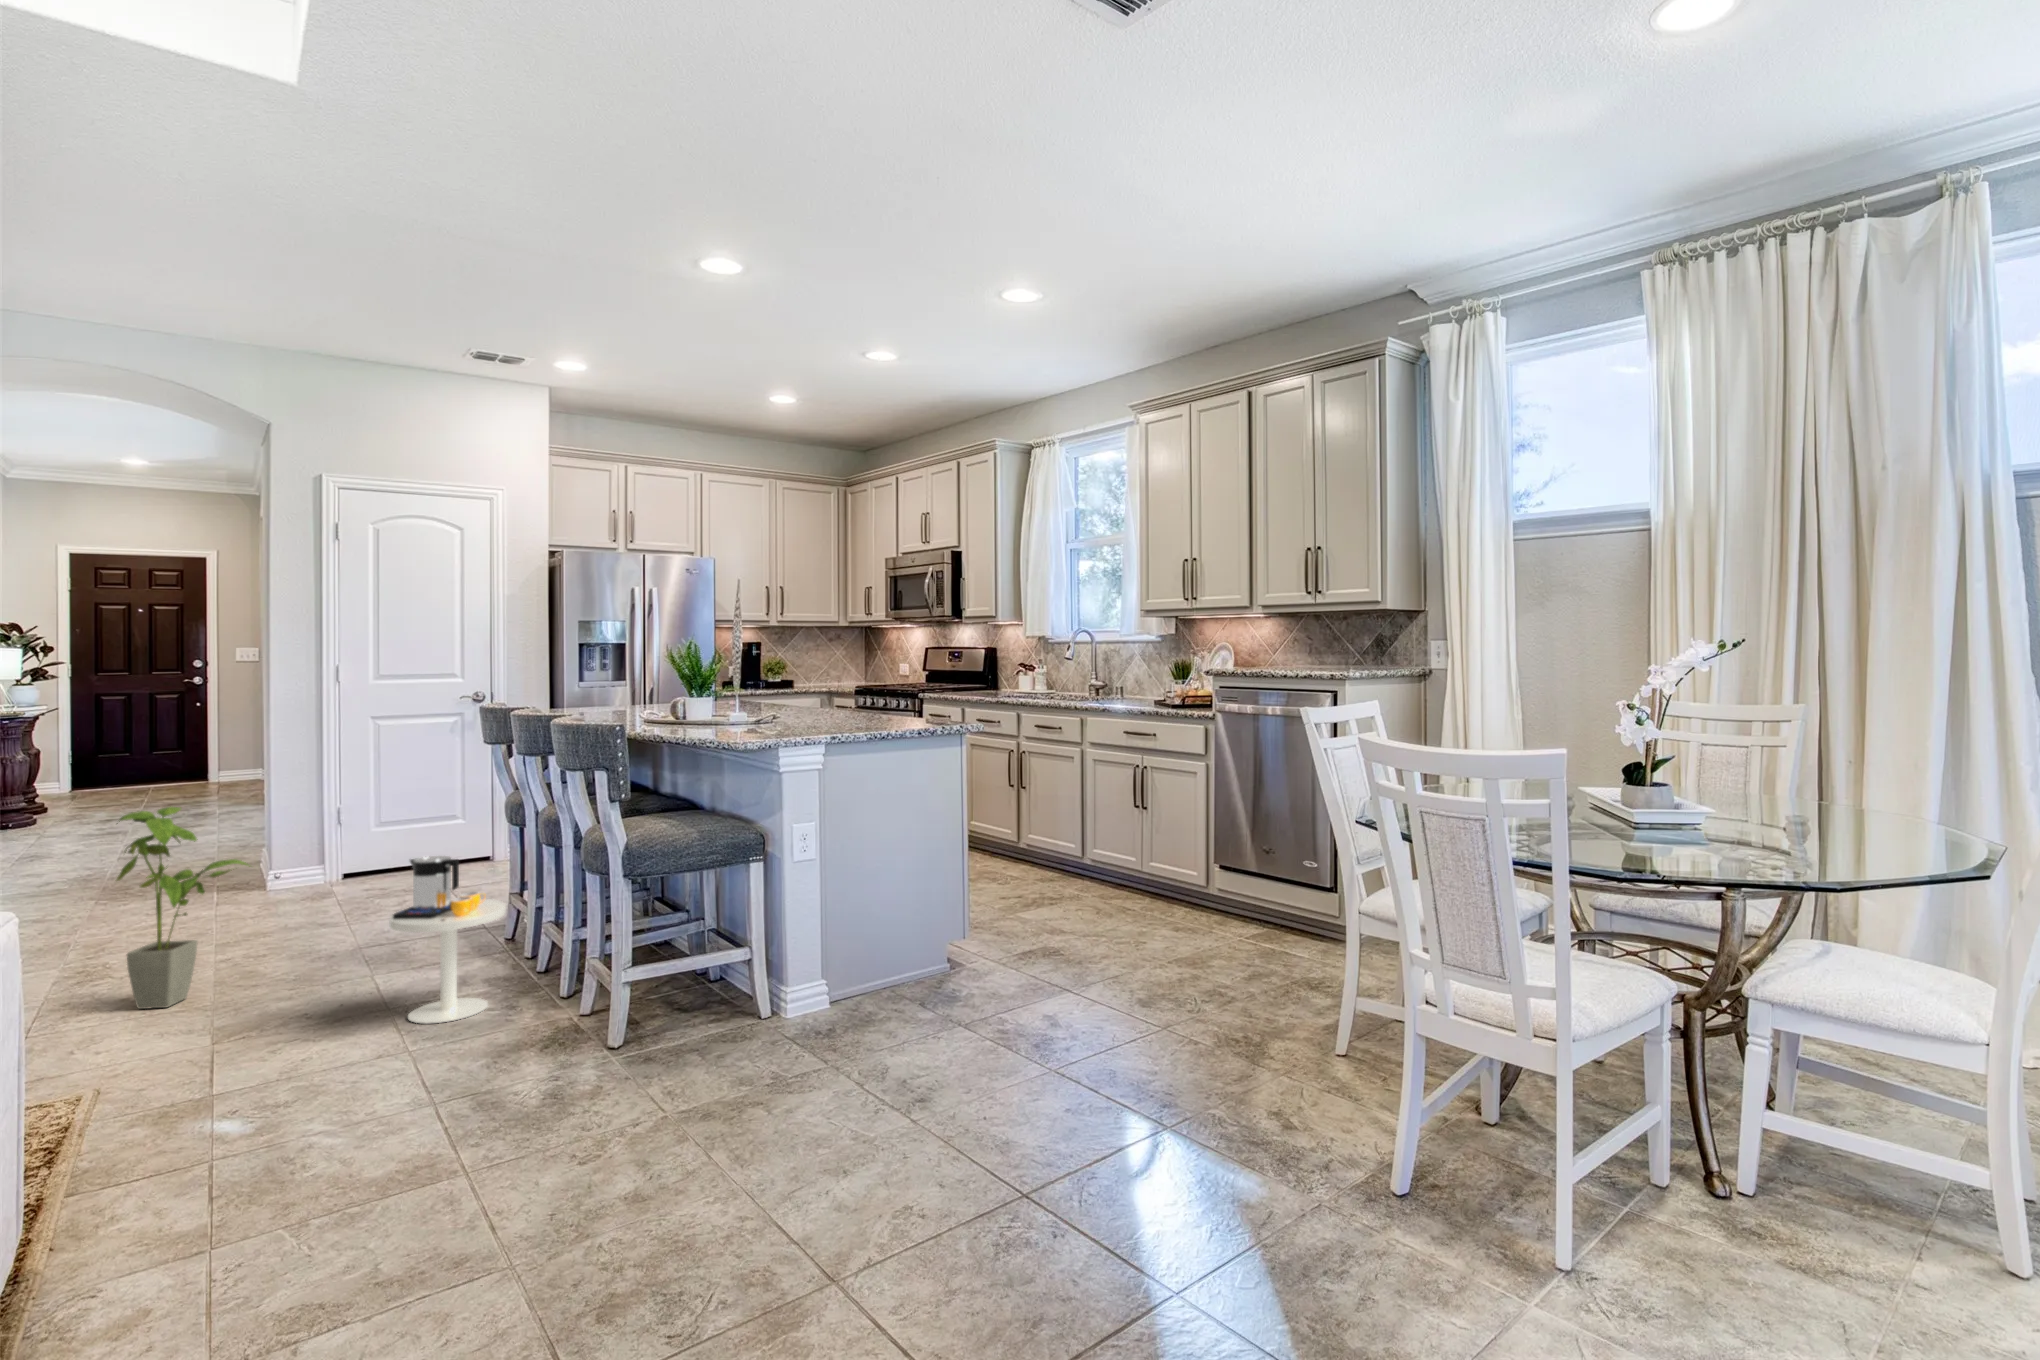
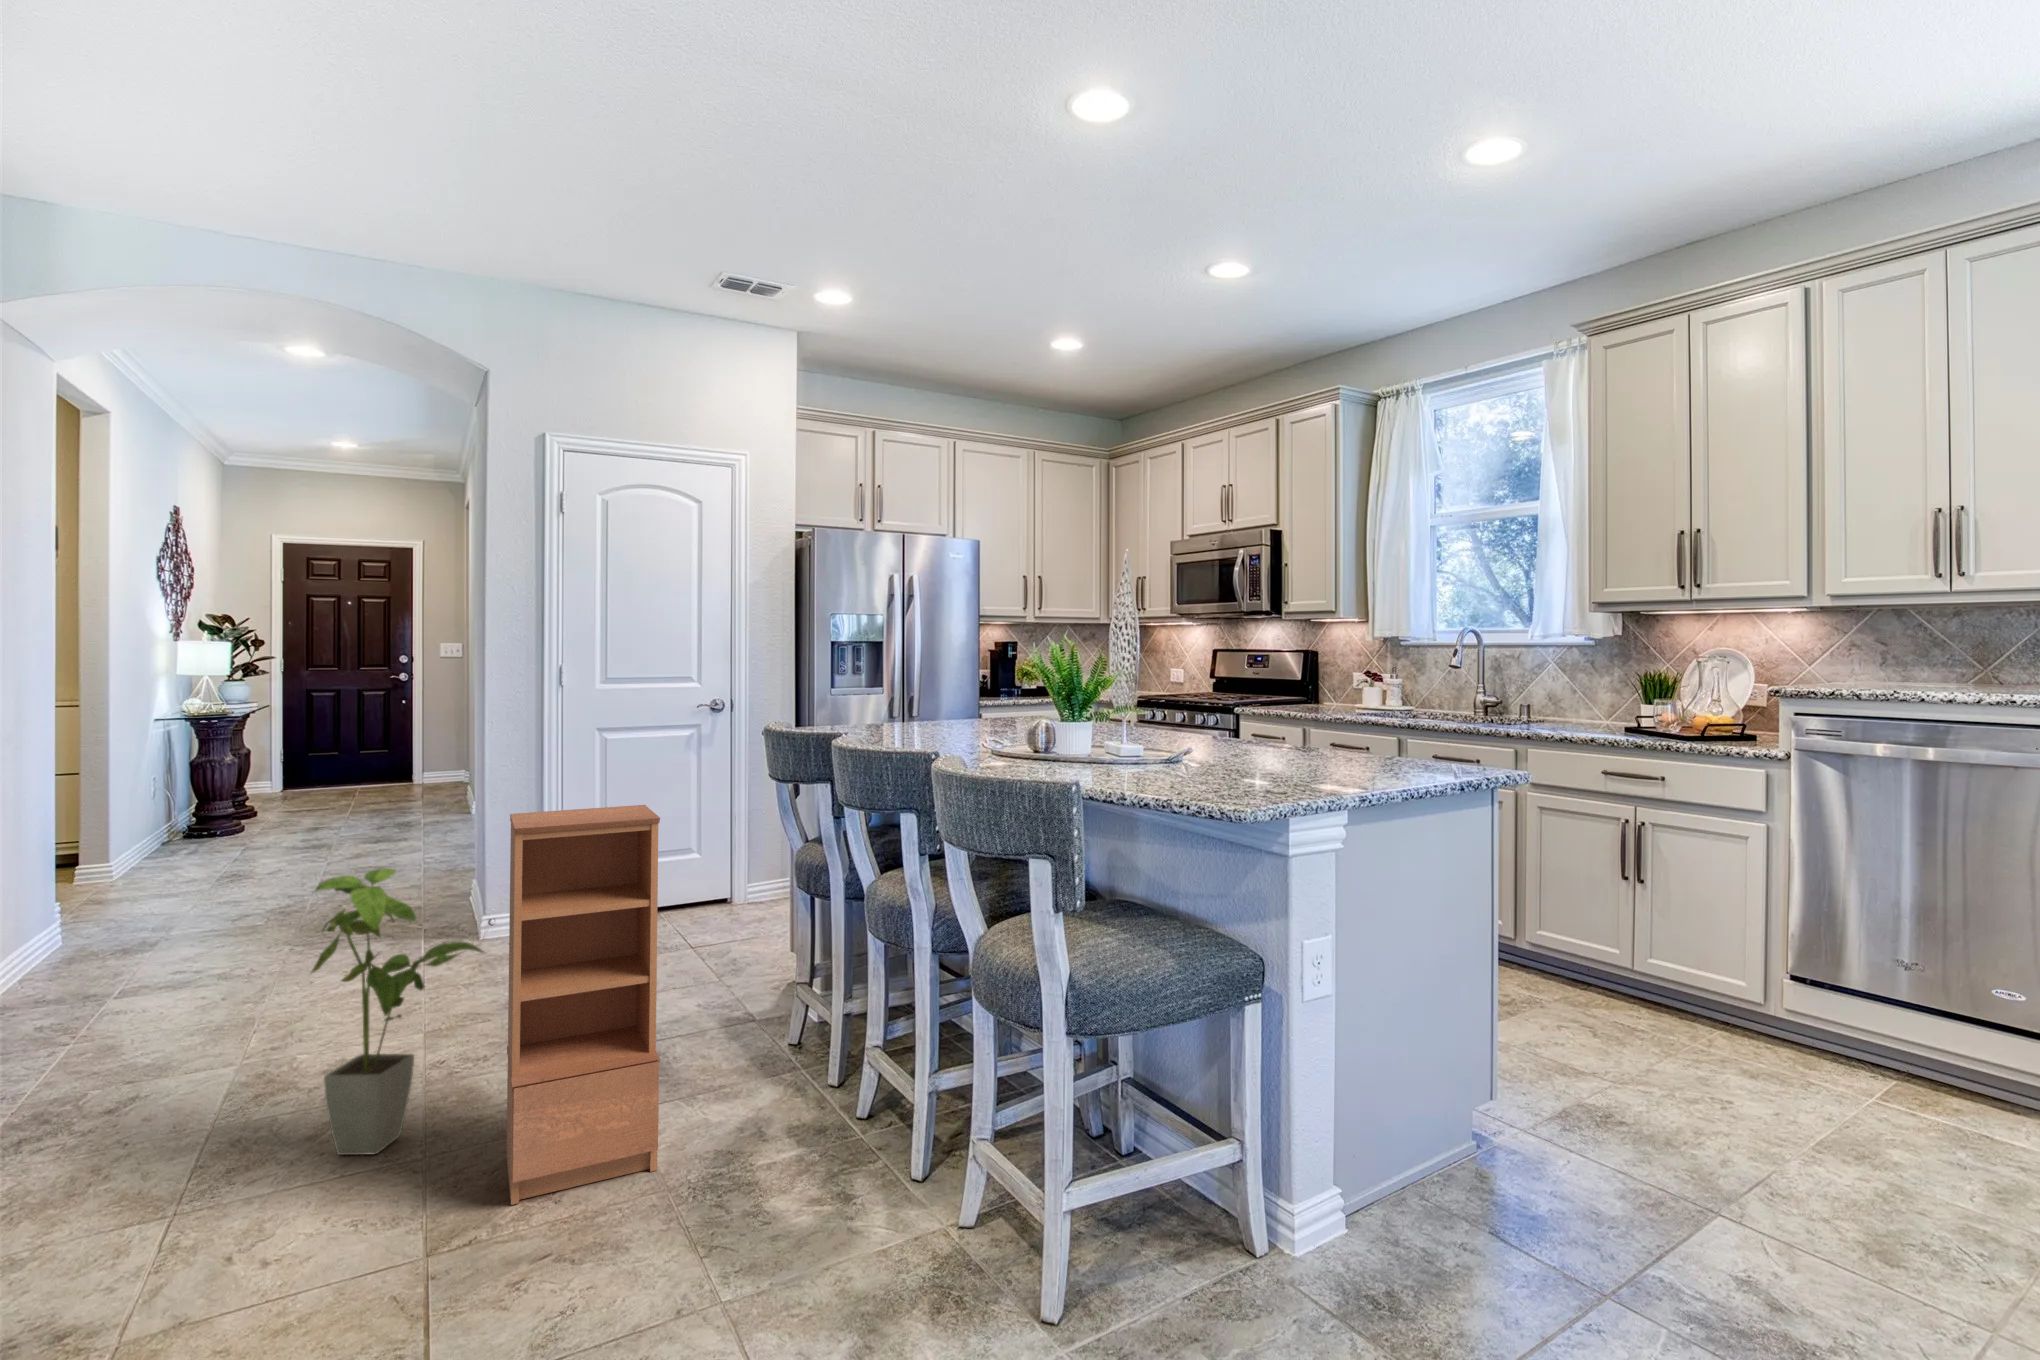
bookcase: none [268,760,380,1025] -> present [507,805,660,1205]
side table: present [389,856,506,1024] -> none [681,956,837,1222]

